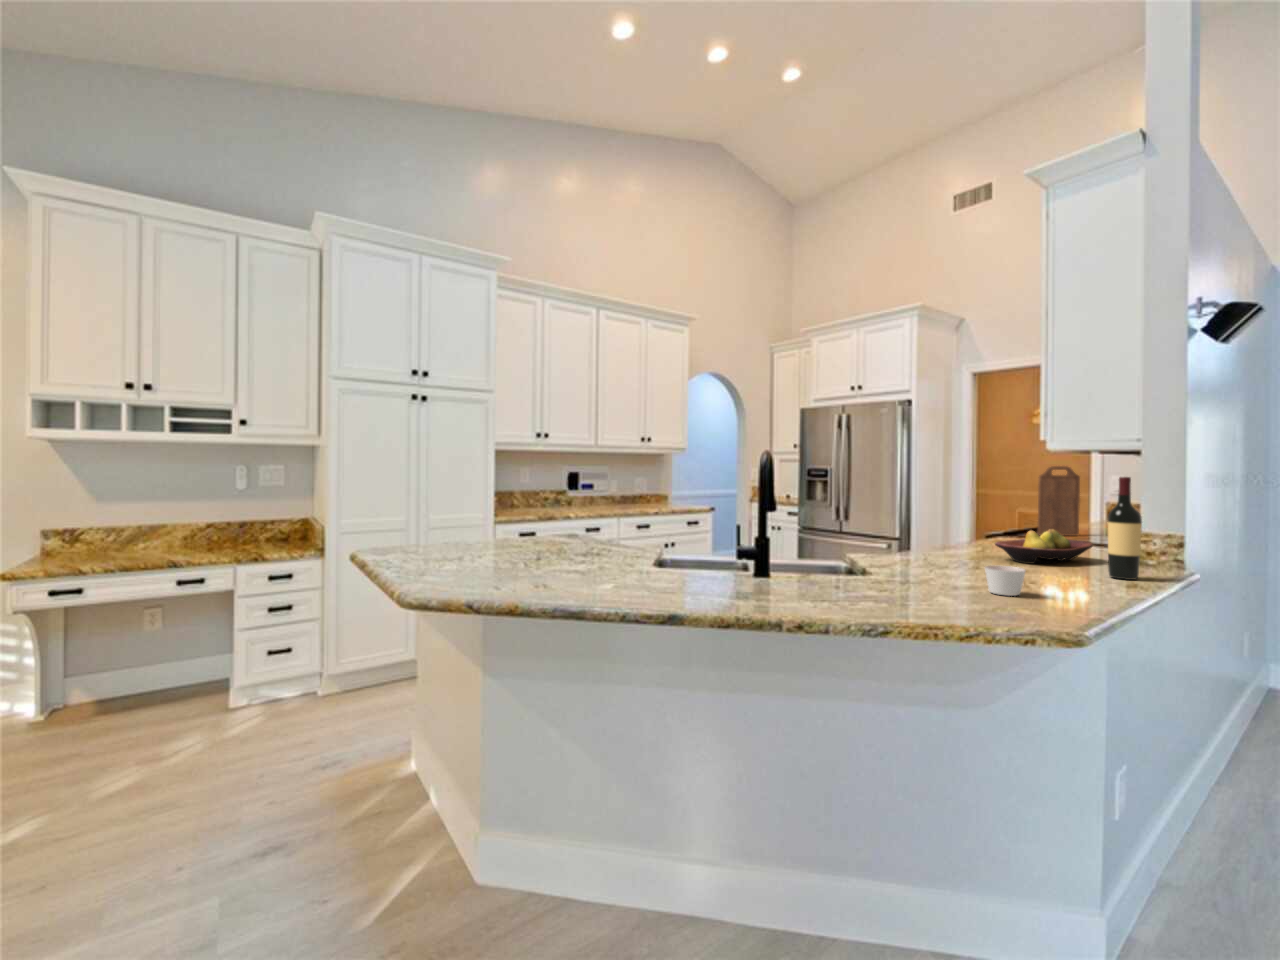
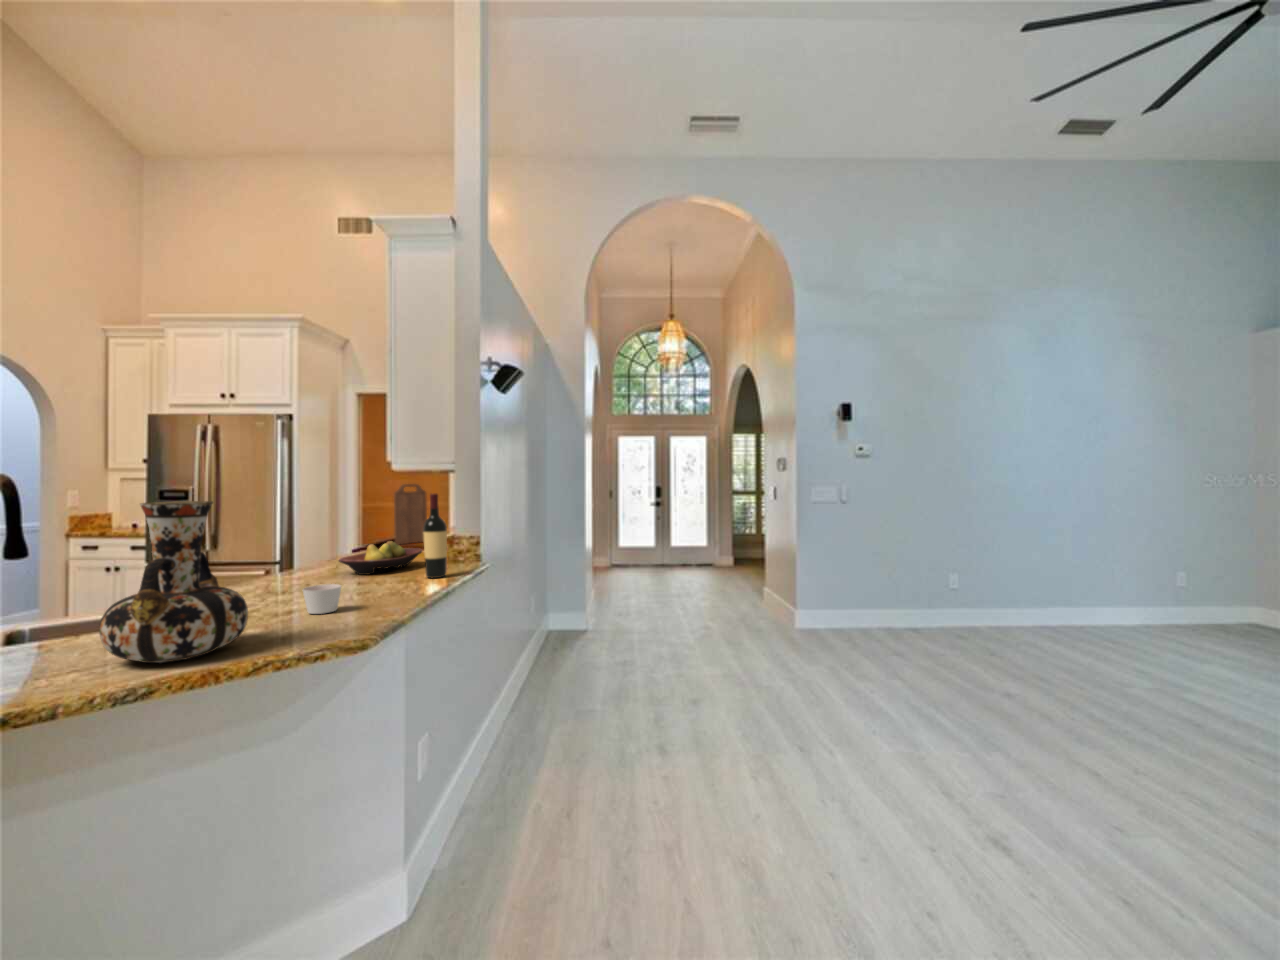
vase: none [841,472,952,612] -> present [99,501,248,663]

